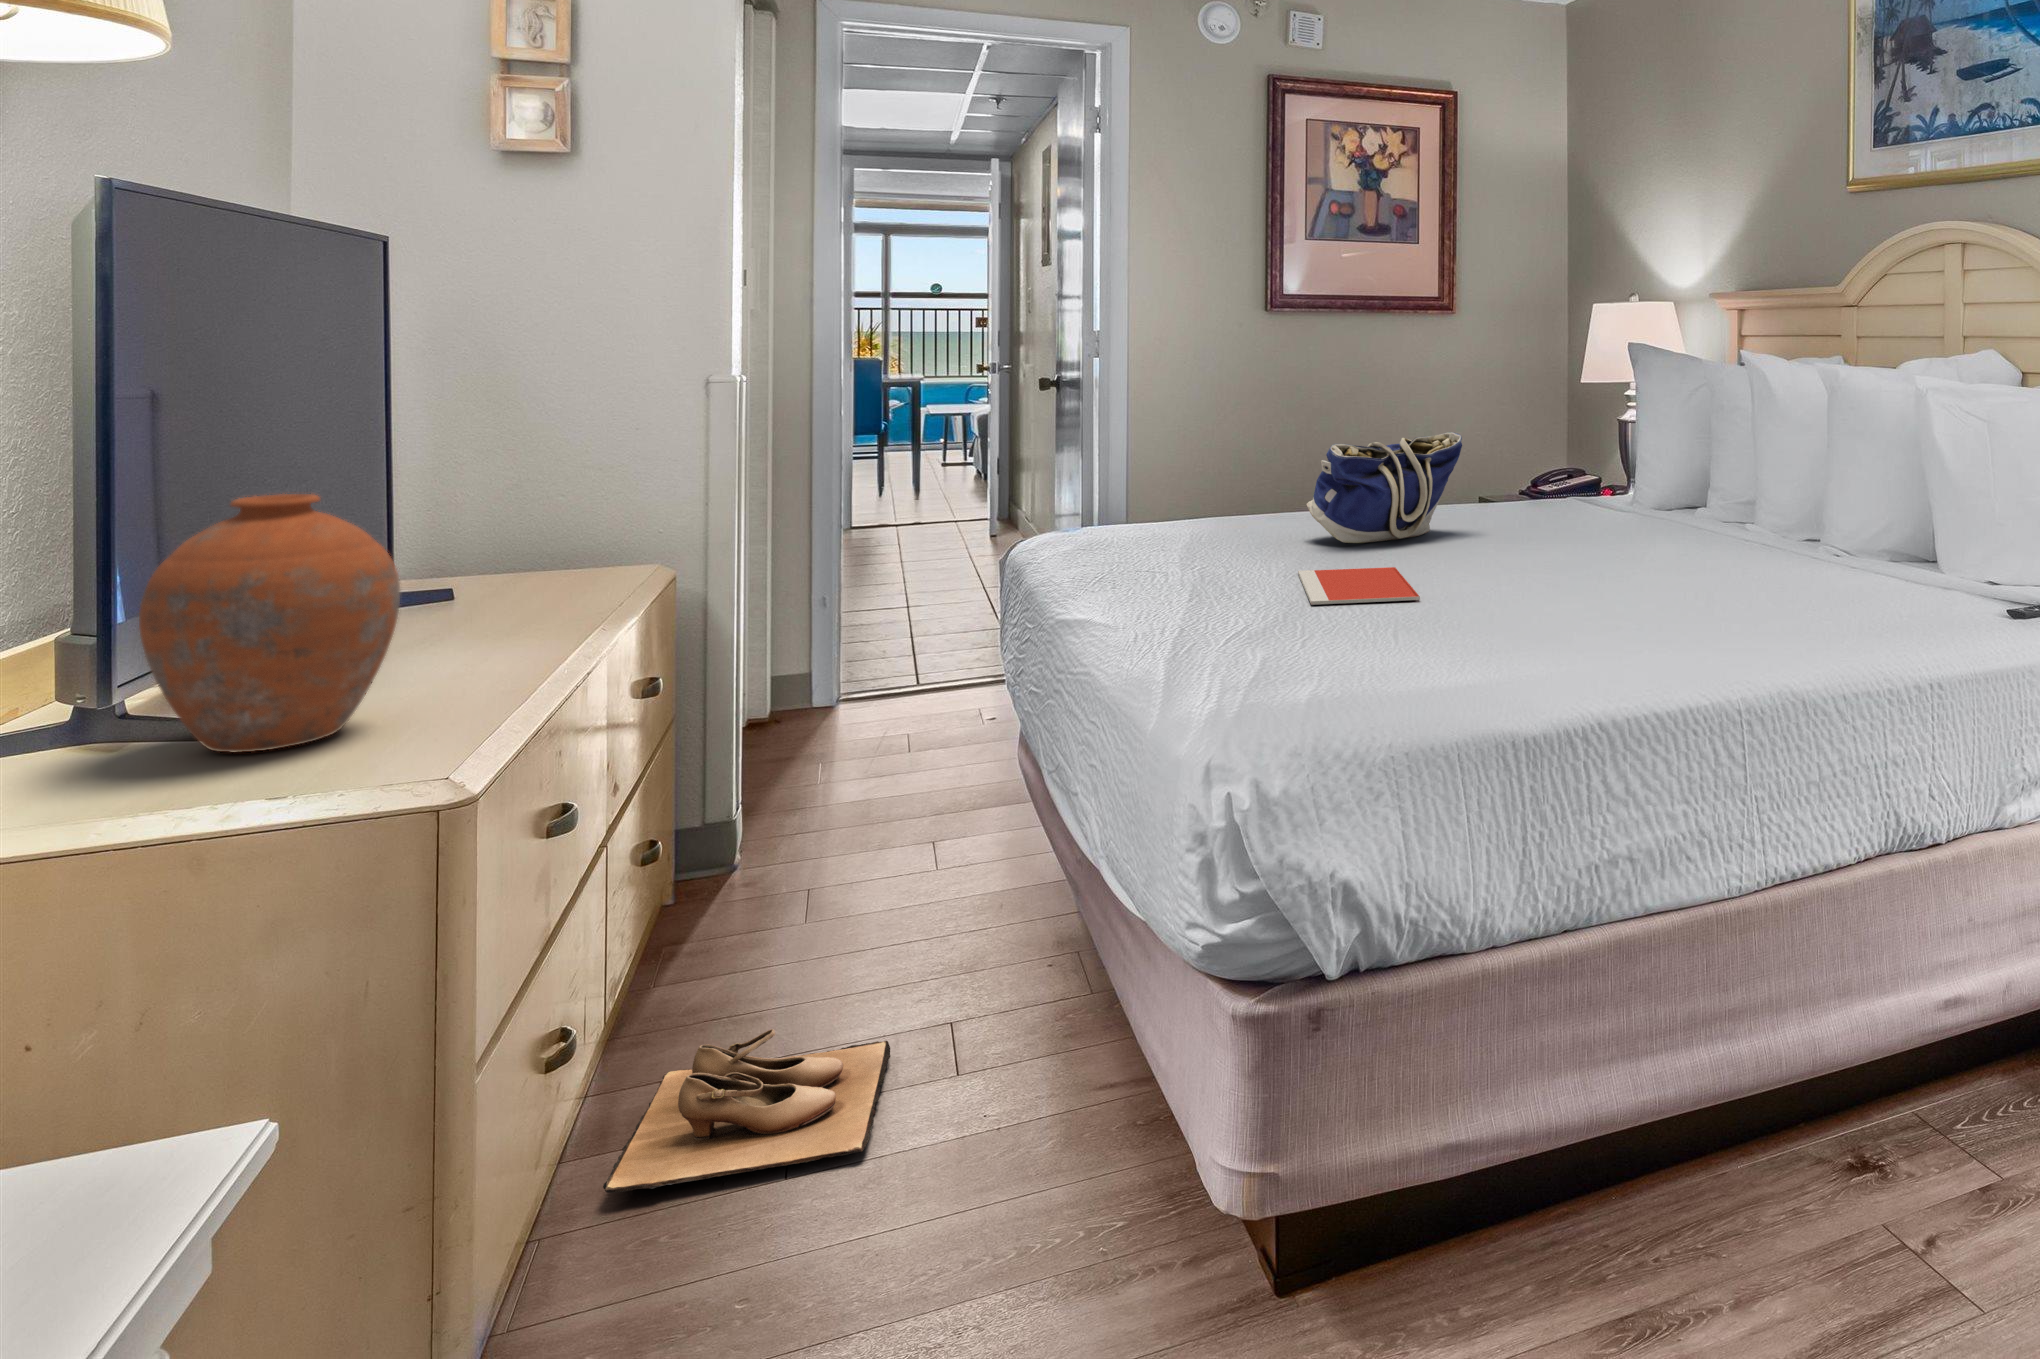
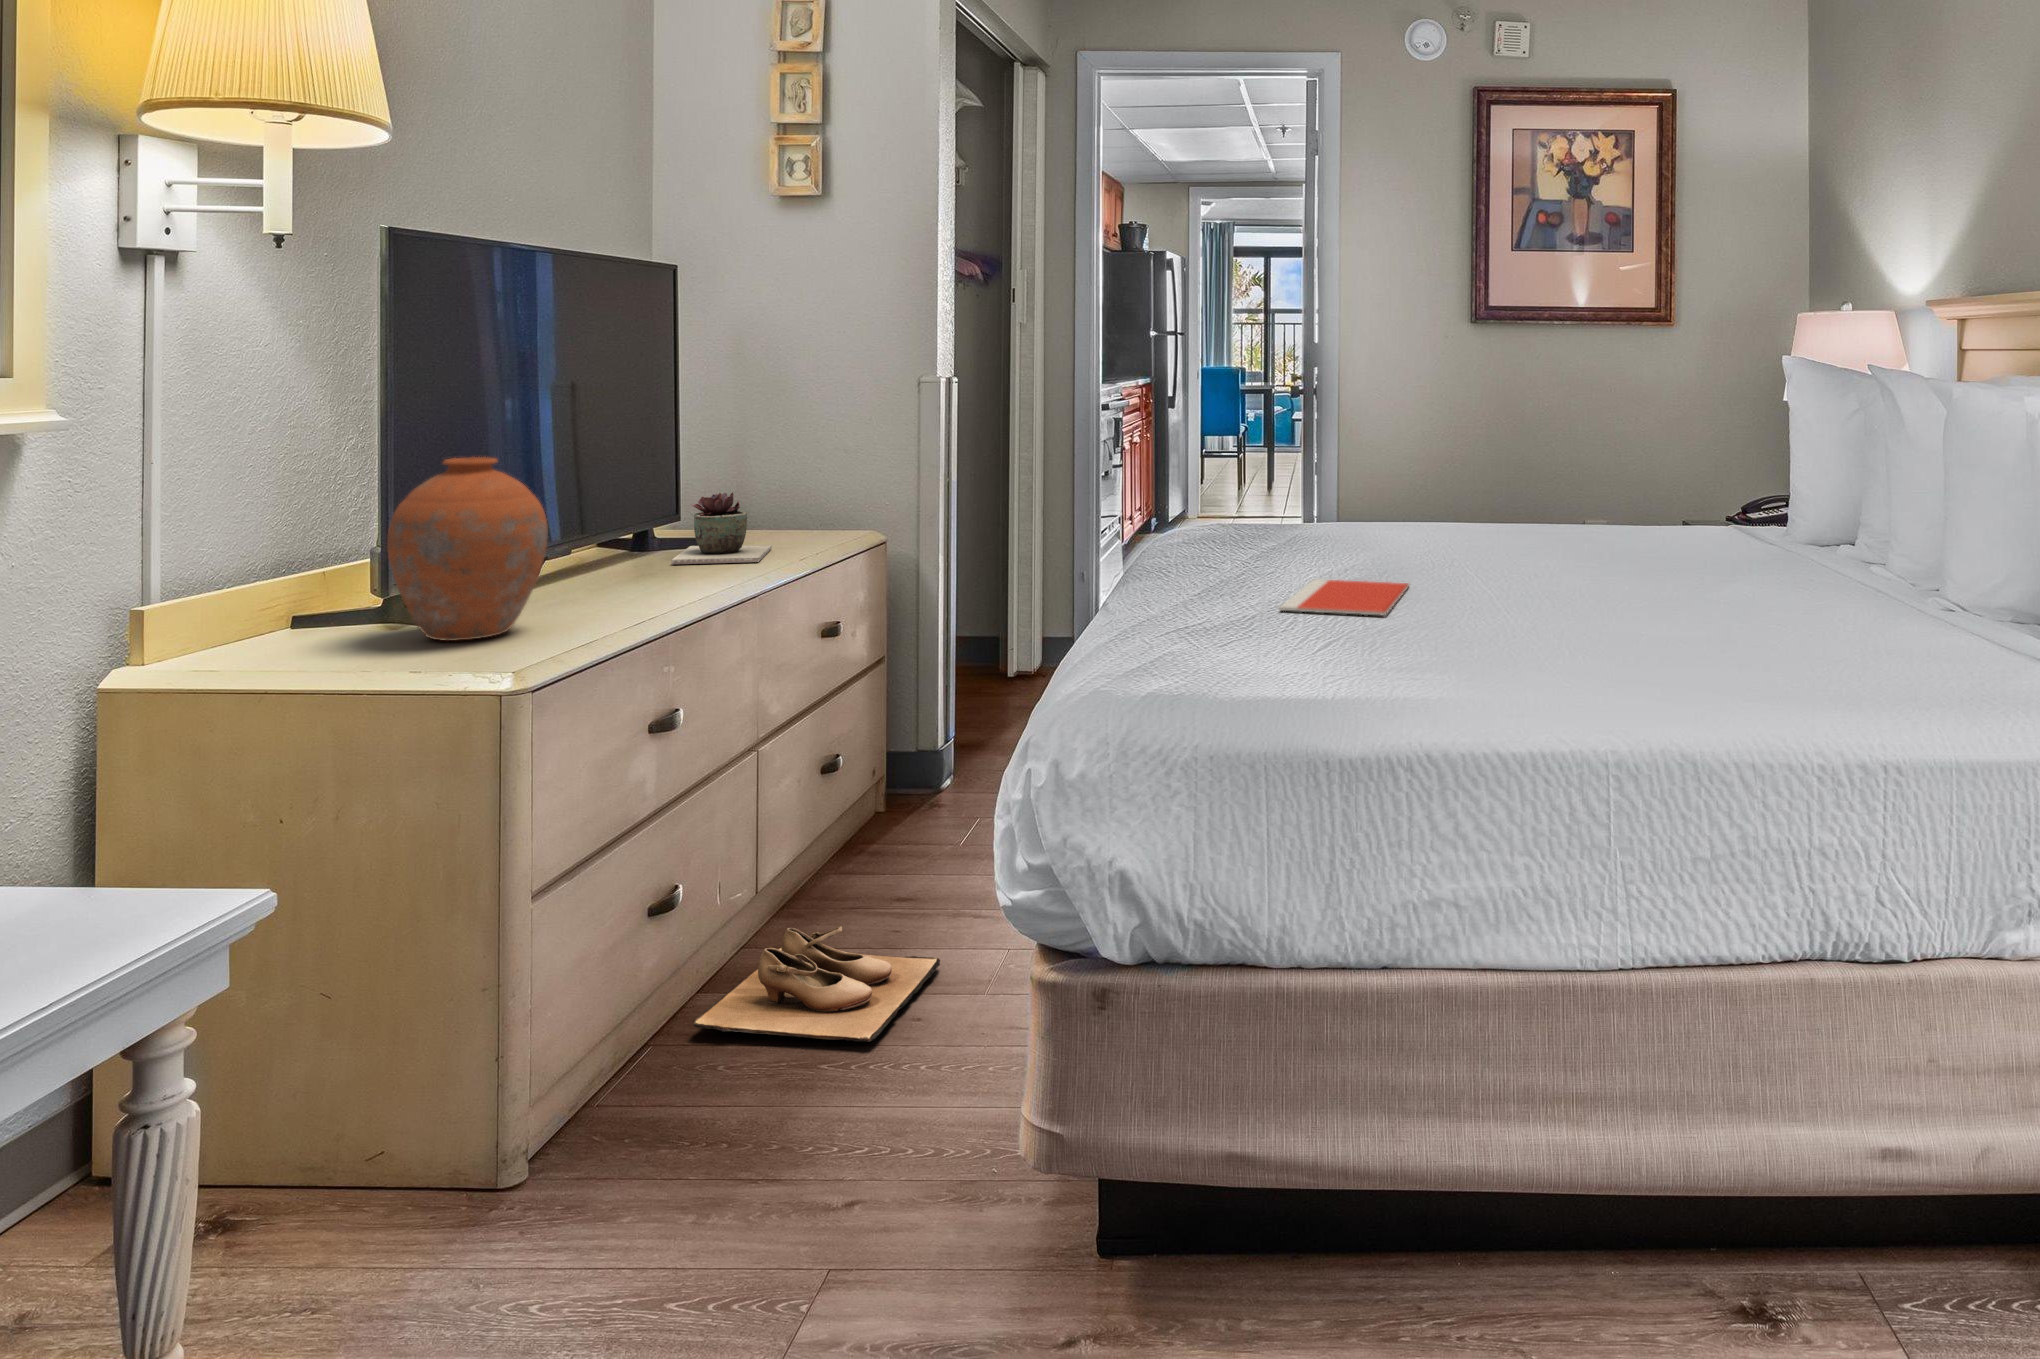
tote bag: present [1307,432,1462,543] -> none [1369,449,1533,558]
succulent plant: none [450,521,581,620] -> present [671,492,772,564]

